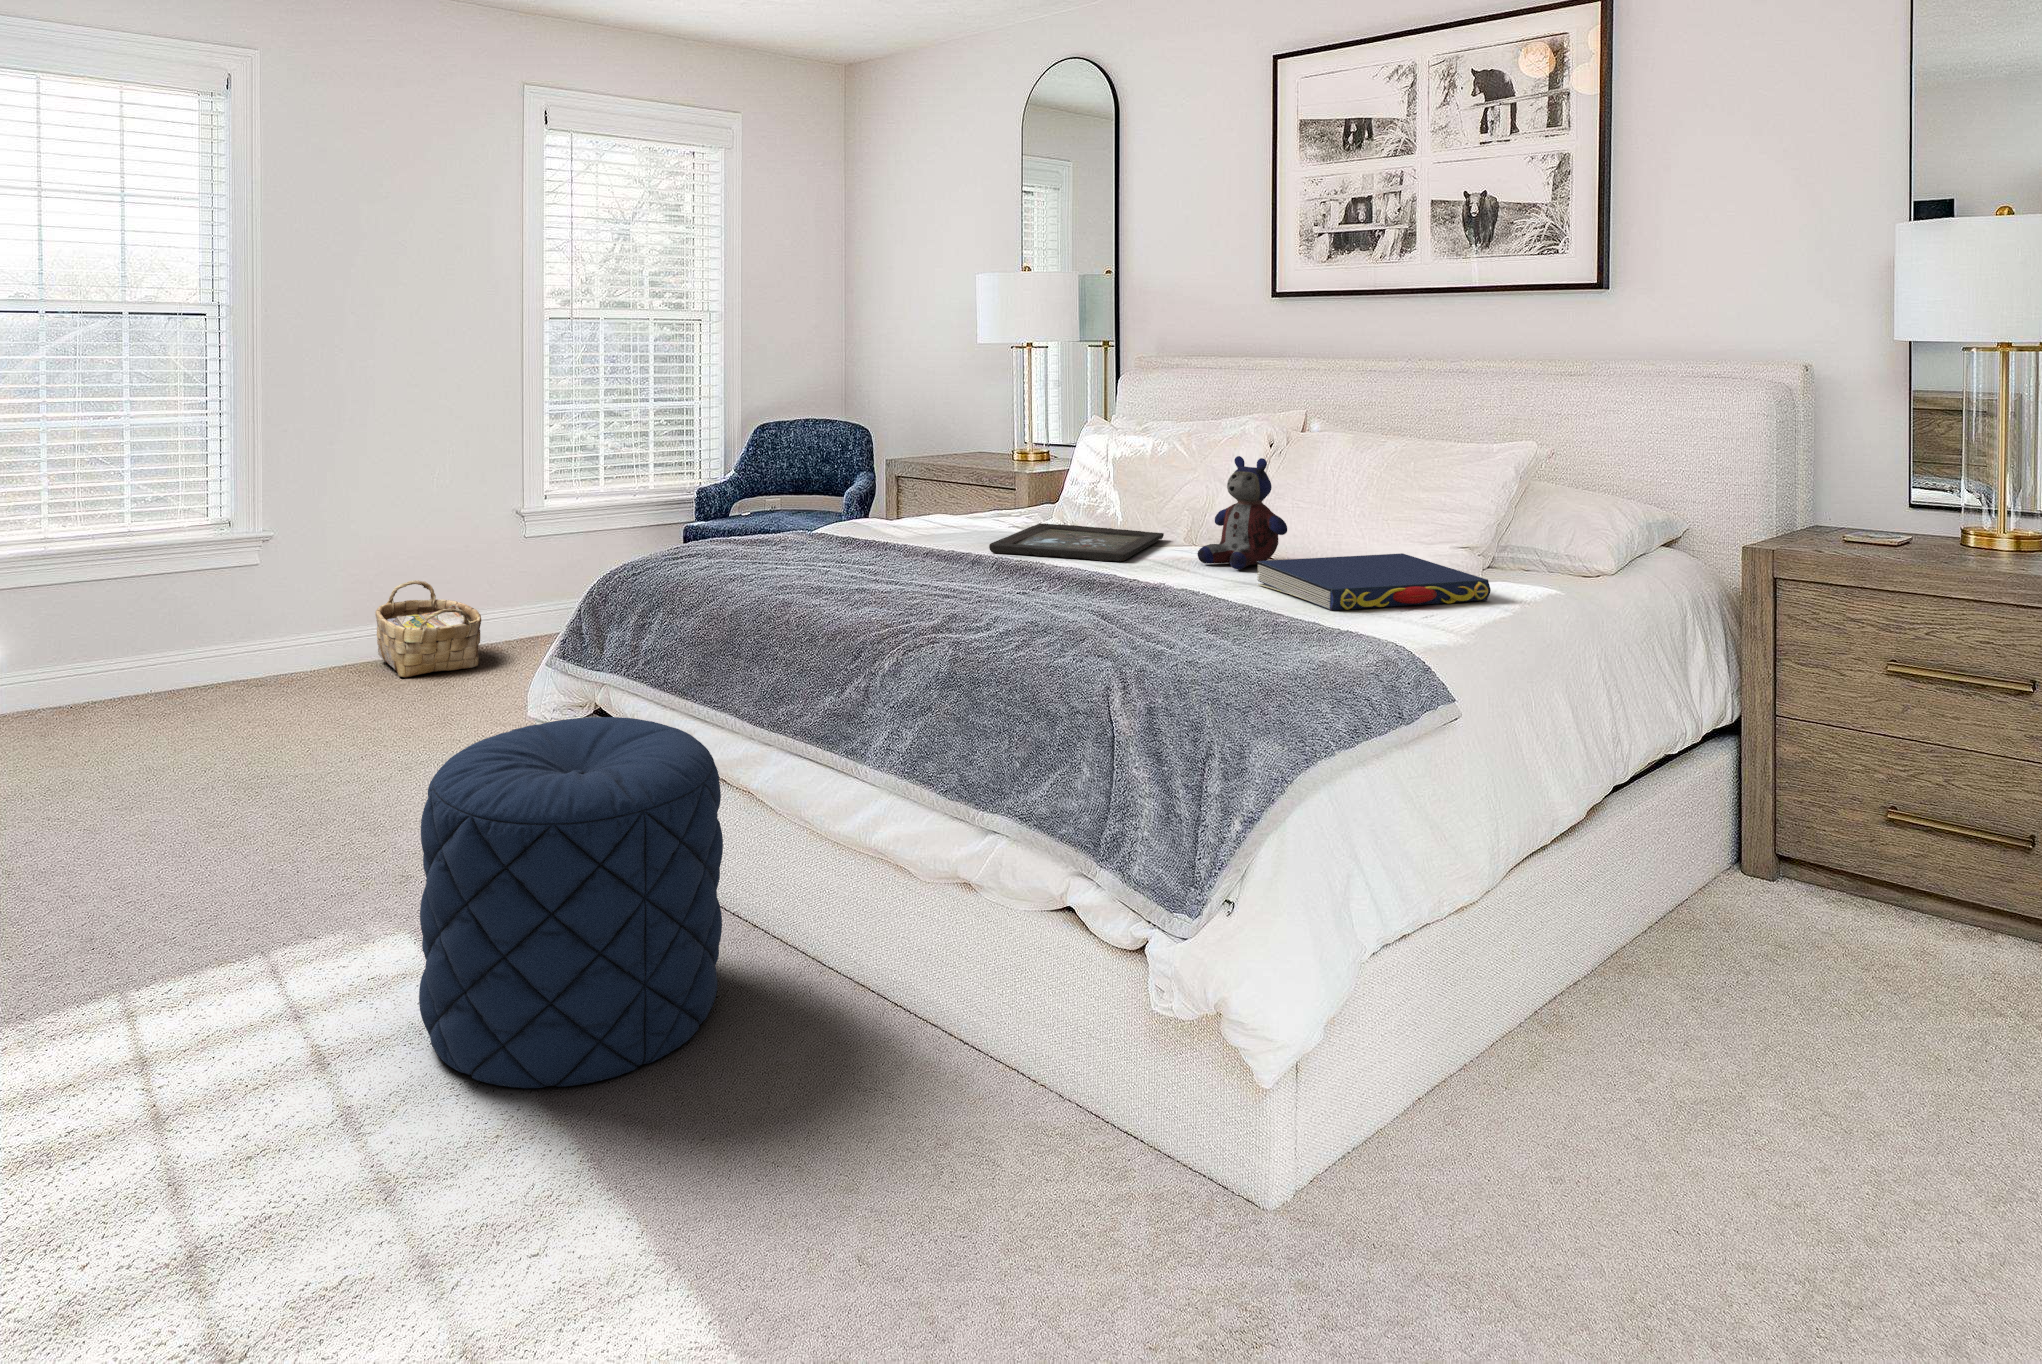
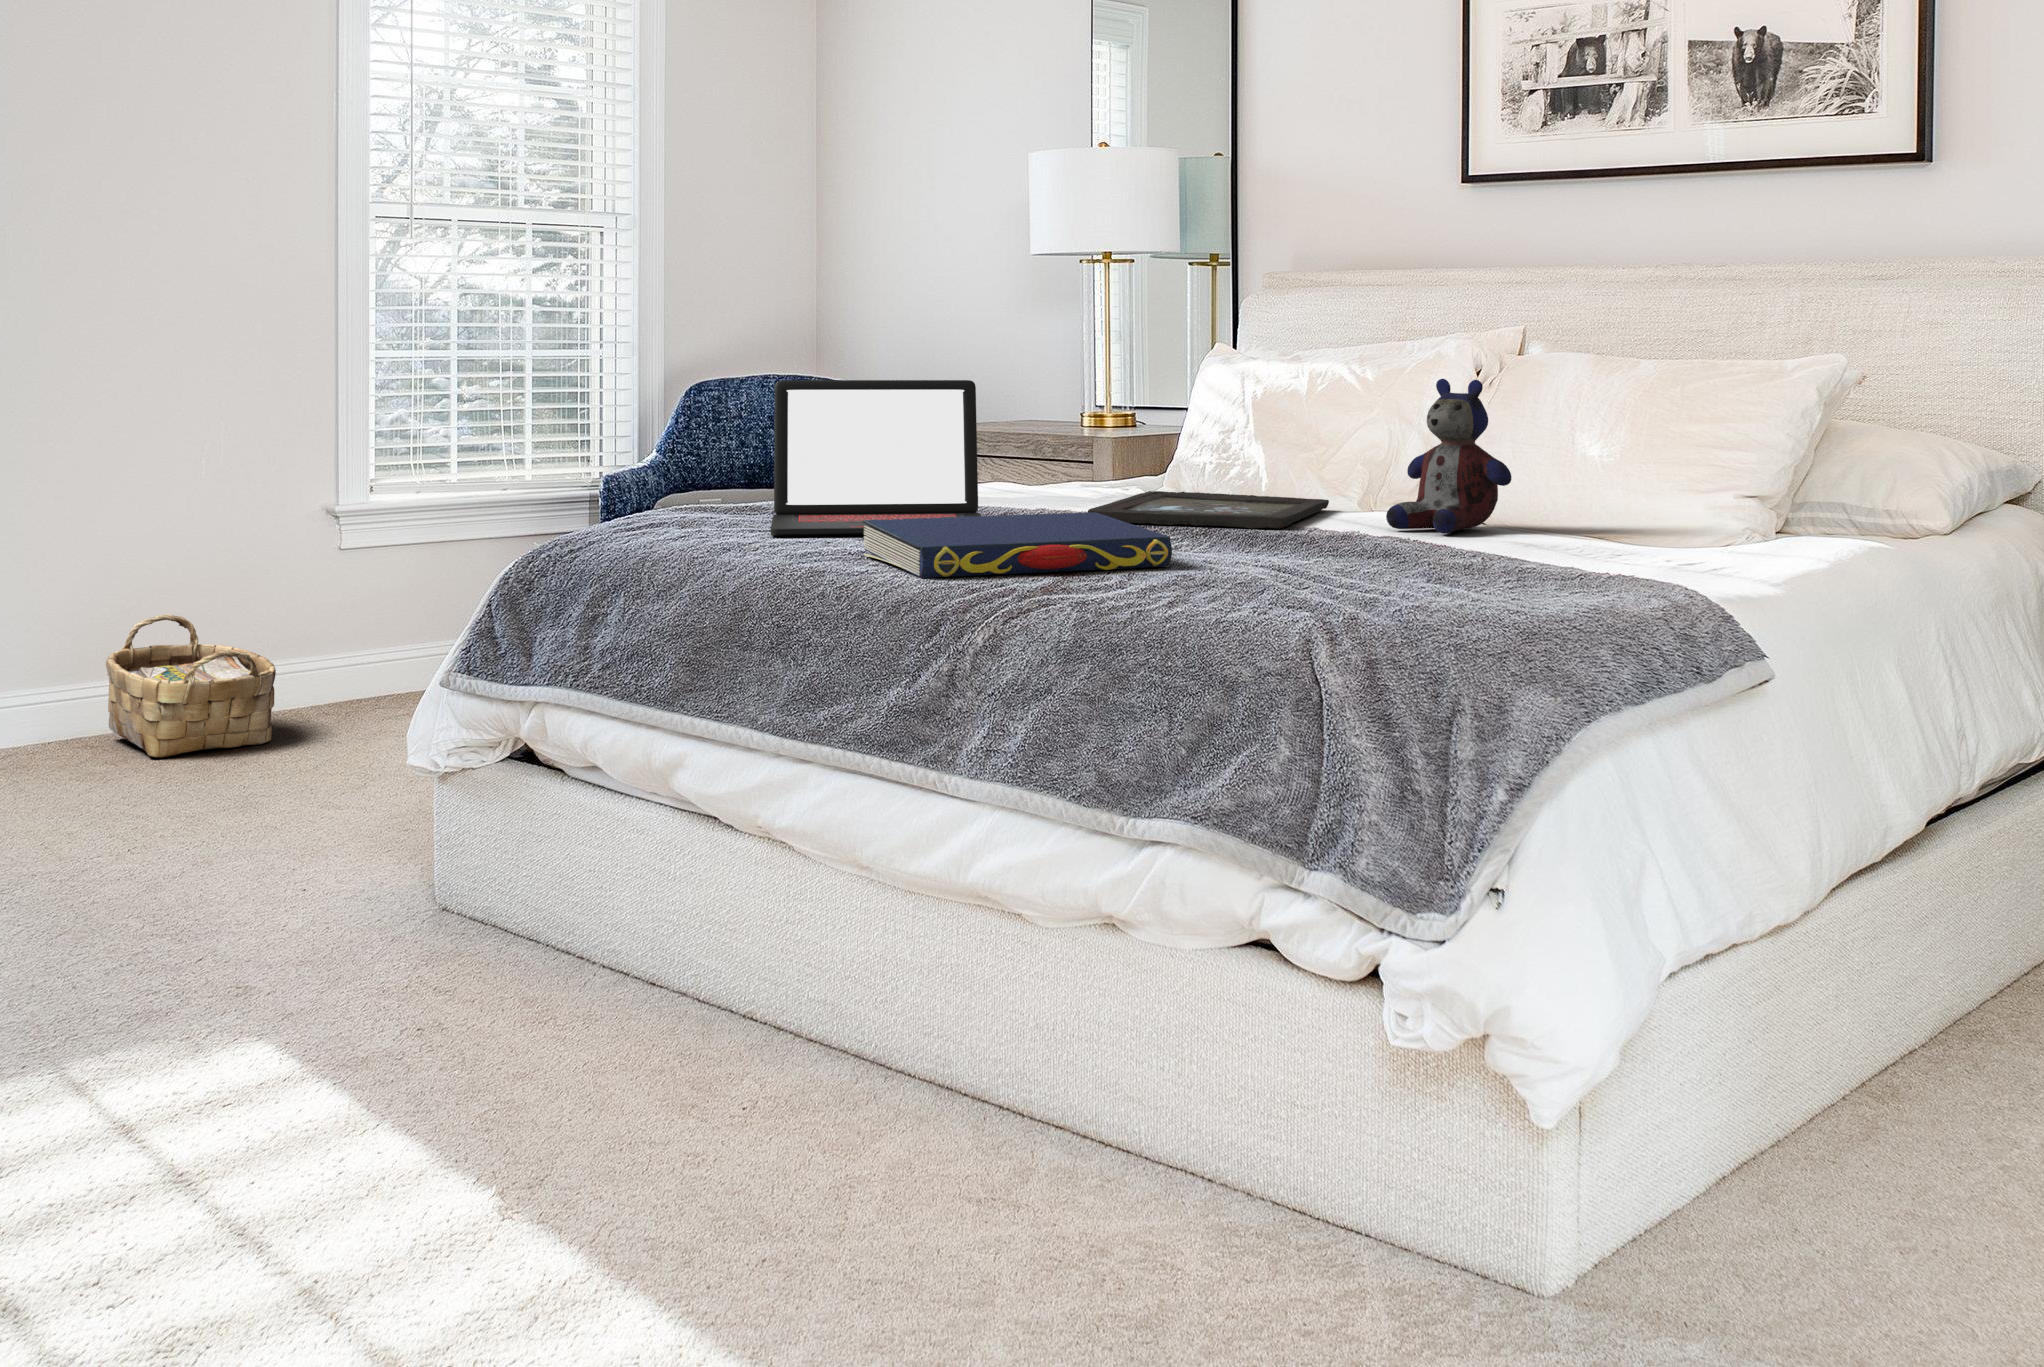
laptop: none [766,452,917,566] -> present [771,380,981,536]
book: present [1257,553,1491,610] -> present [863,512,1172,578]
pouf: present [419,717,723,1088] -> none [320,725,755,1220]

